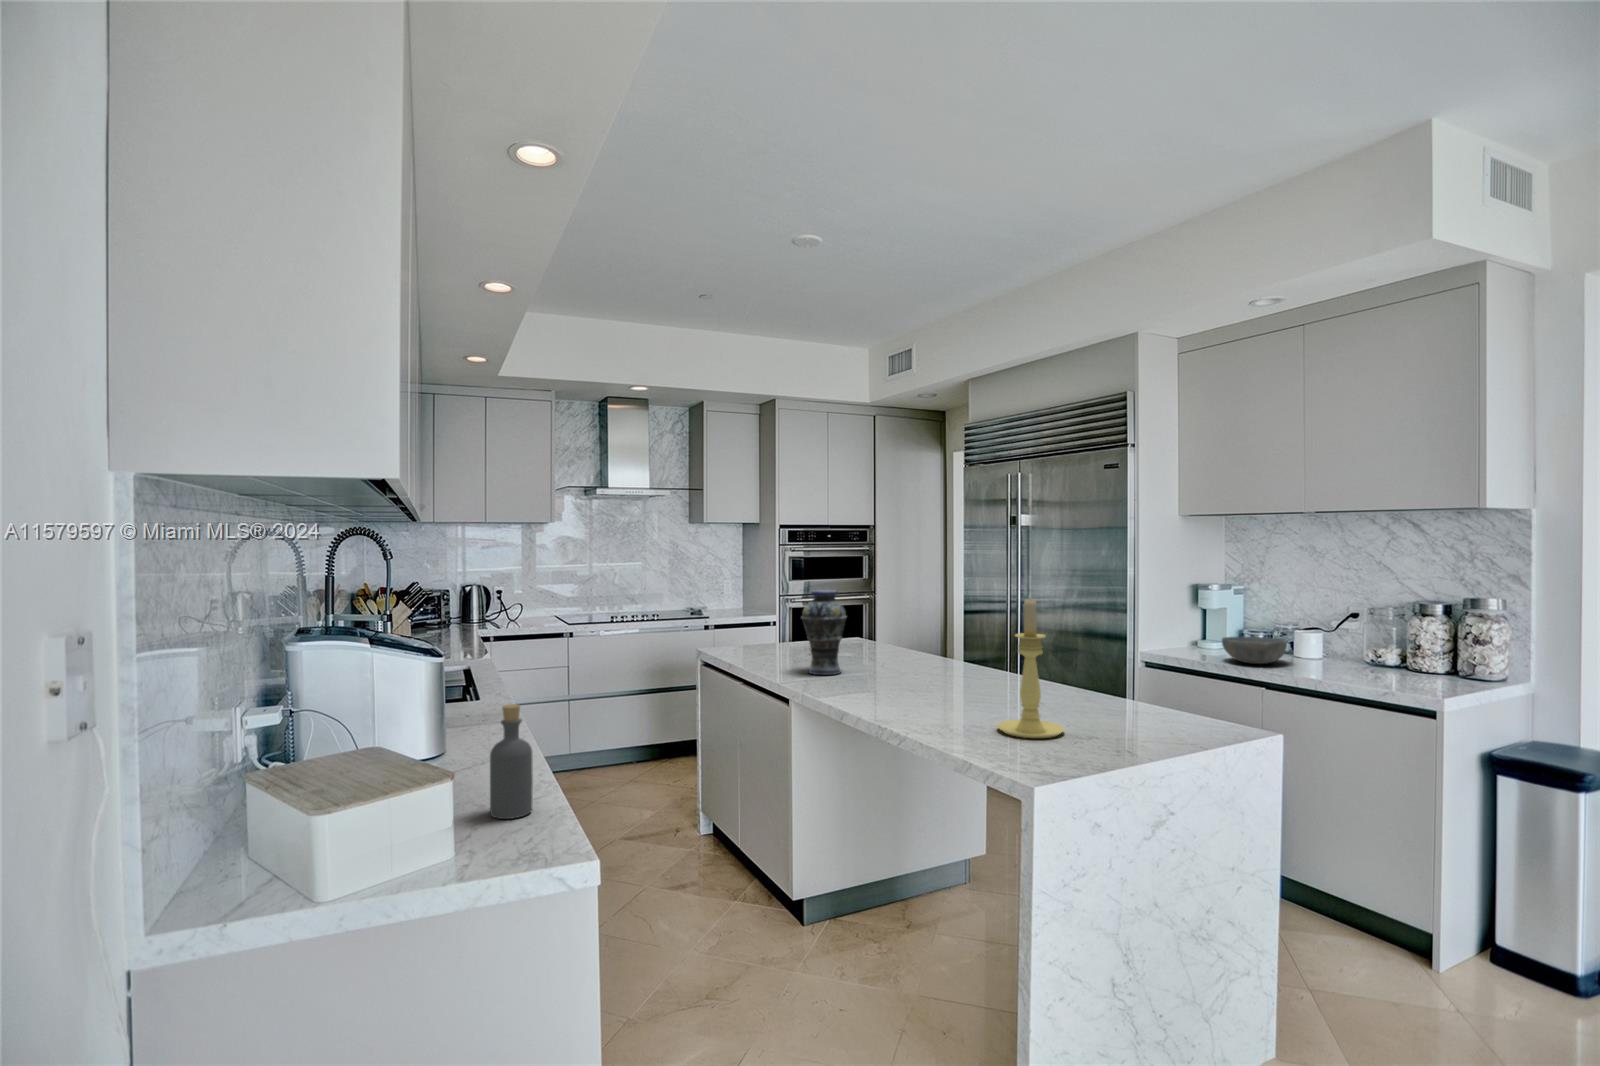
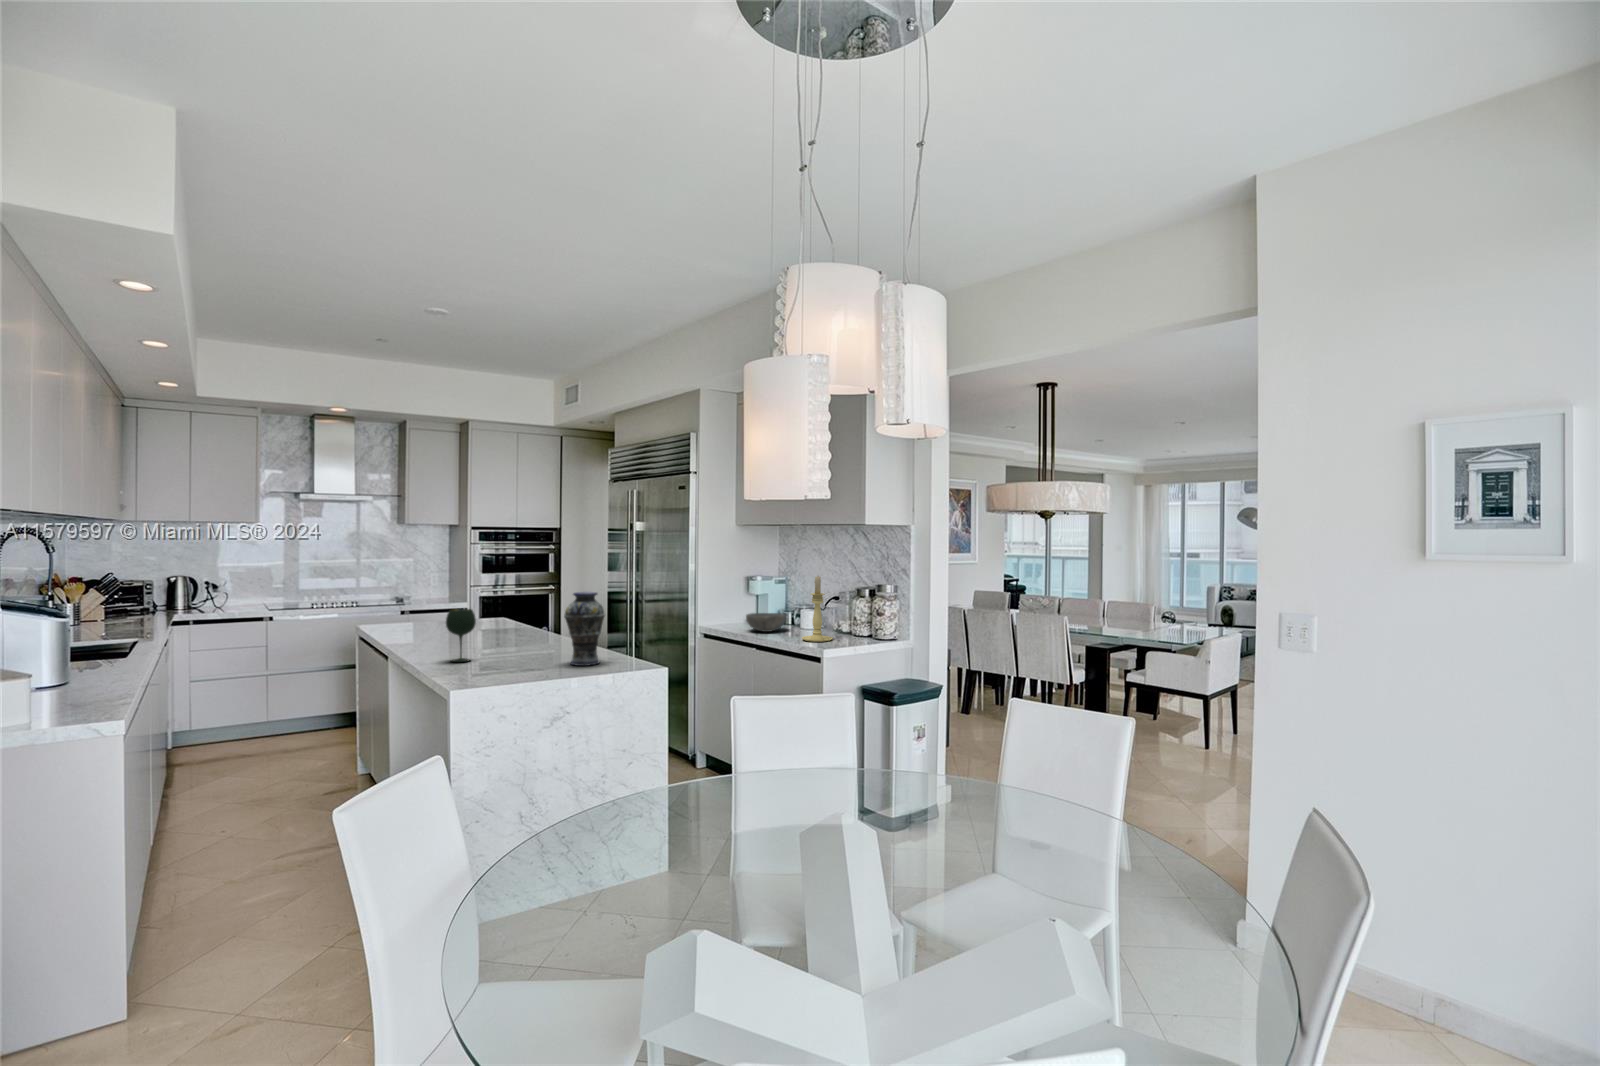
vase: present [801,590,847,675] -> present [564,591,605,666]
candle holder: present [997,599,1064,738] -> present [802,576,832,642]
wine glass: none [911,632,953,712] -> present [446,609,476,662]
bottle: present [490,704,533,819] -> none [54,650,88,721]

